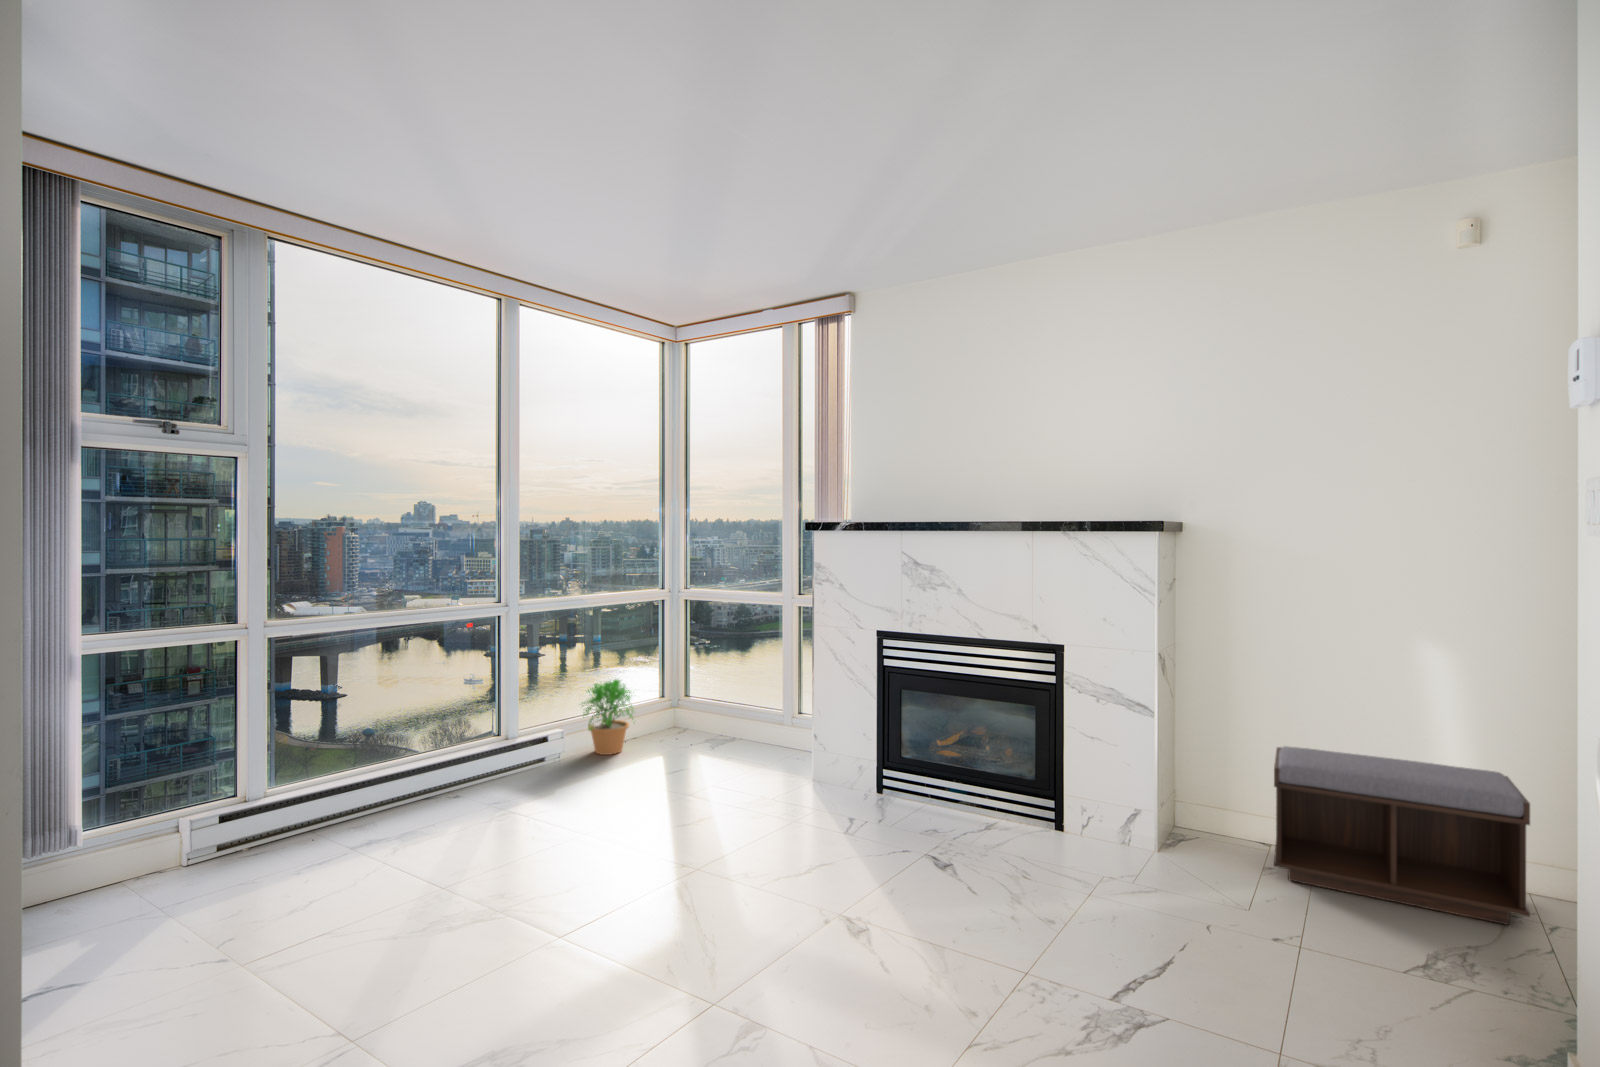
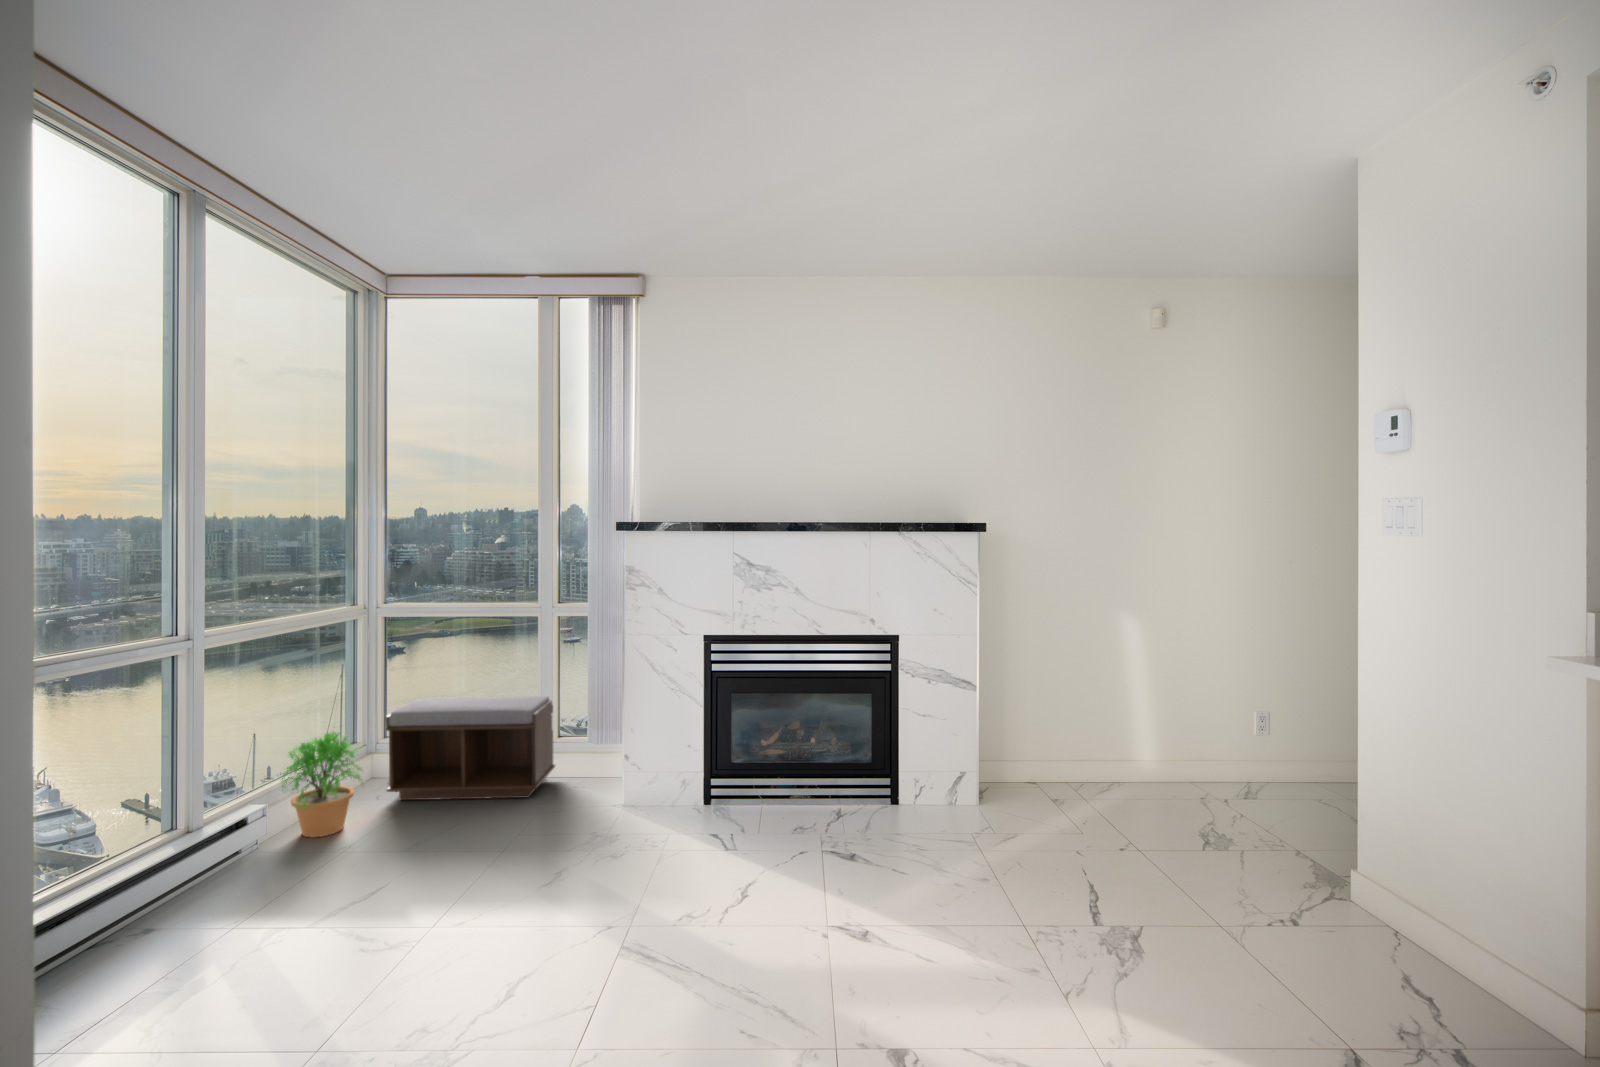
bench: present [1274,746,1530,925] -> present [386,696,555,800]

